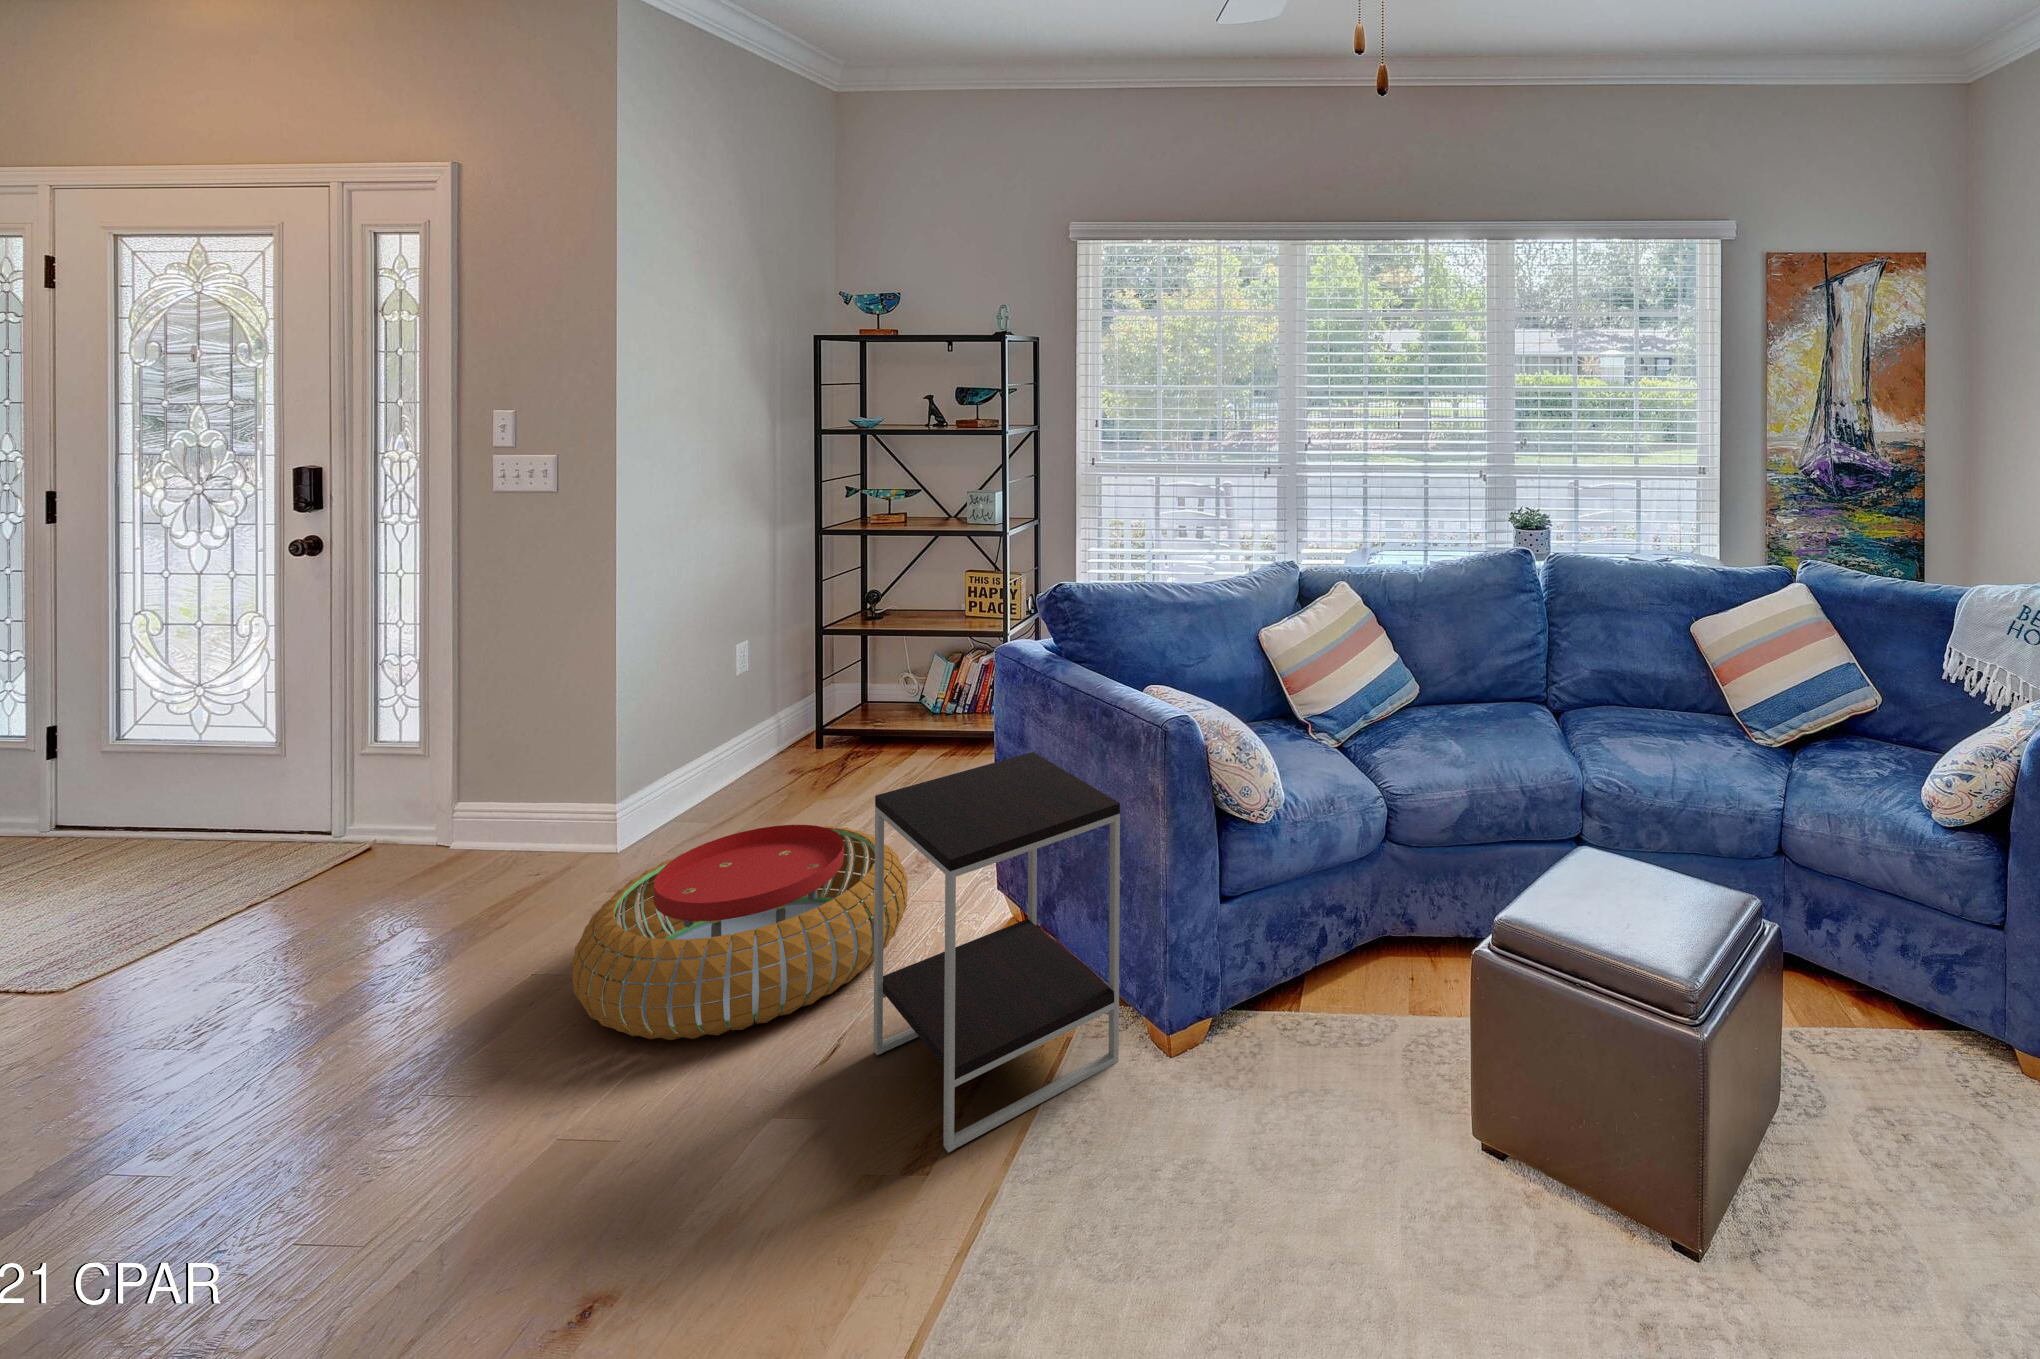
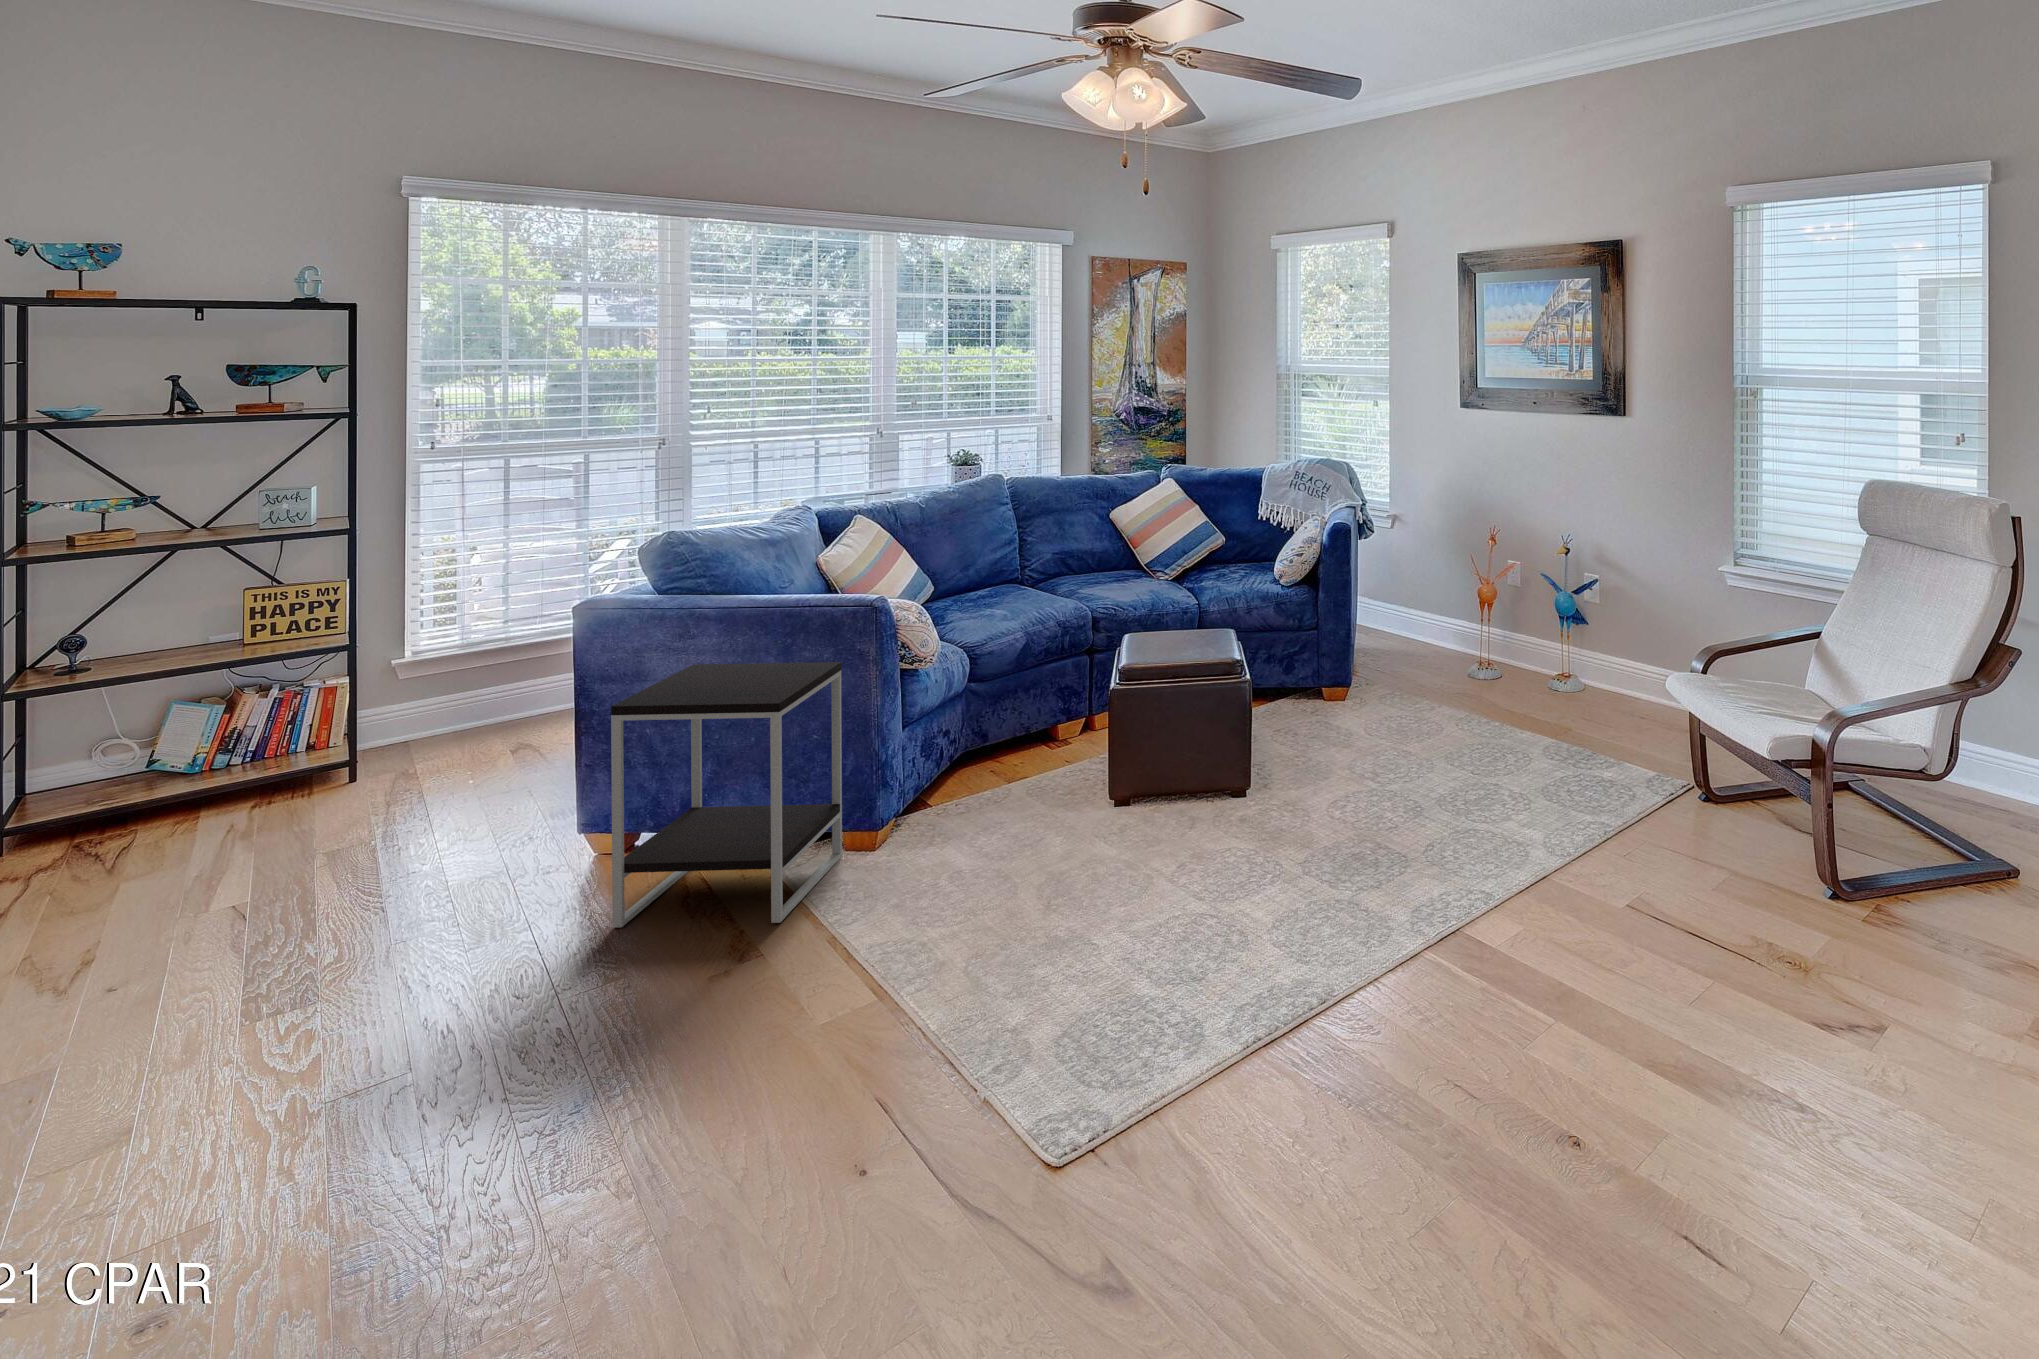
pouf: present [572,825,908,1040] -> none [112,815,527,1035]

